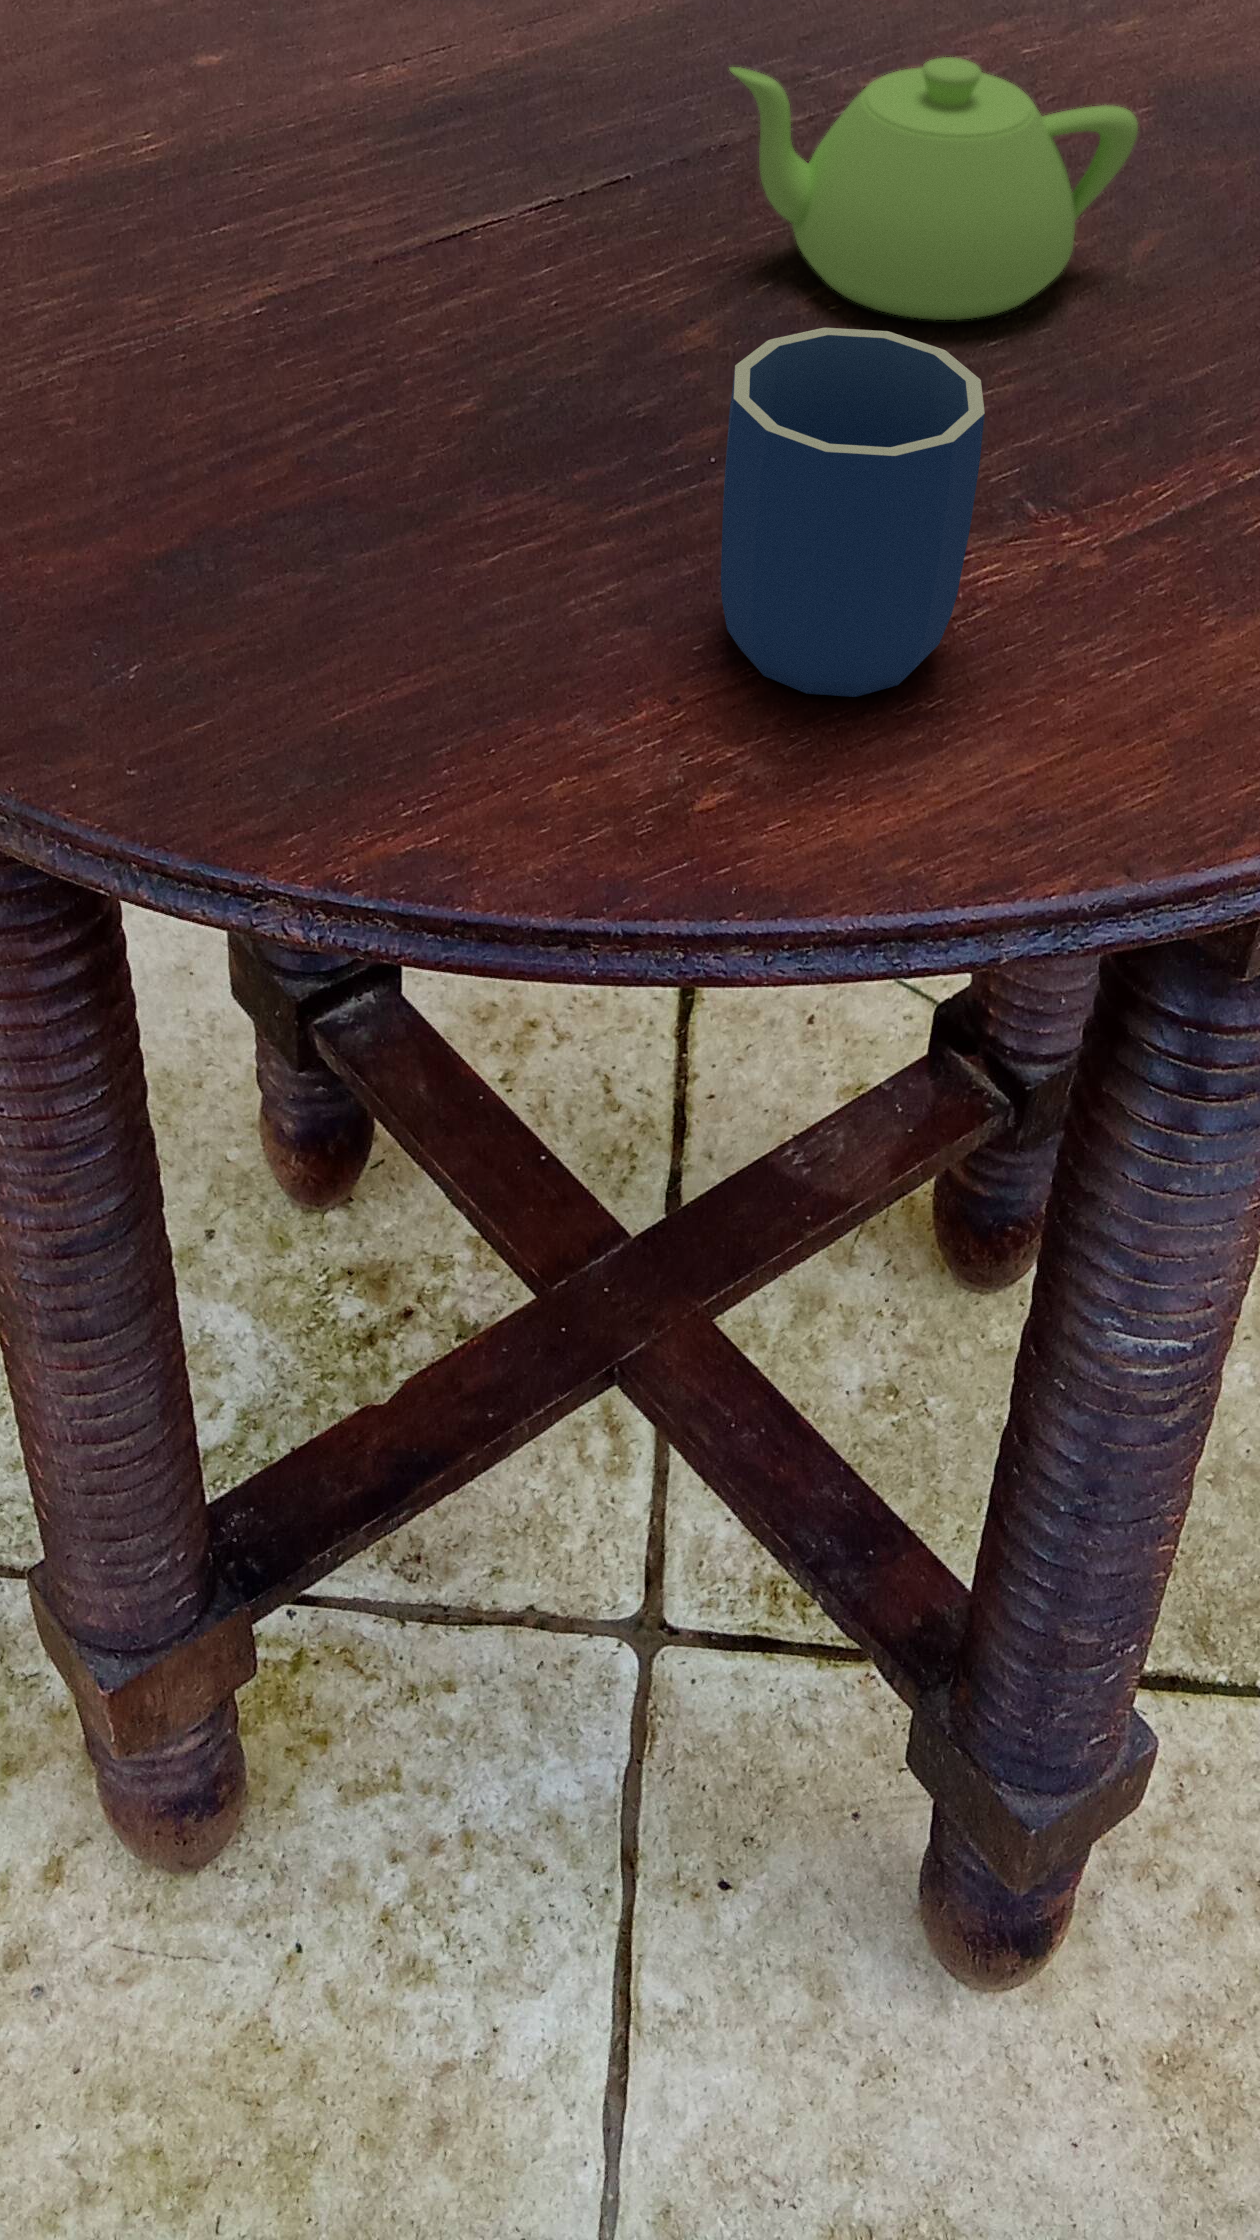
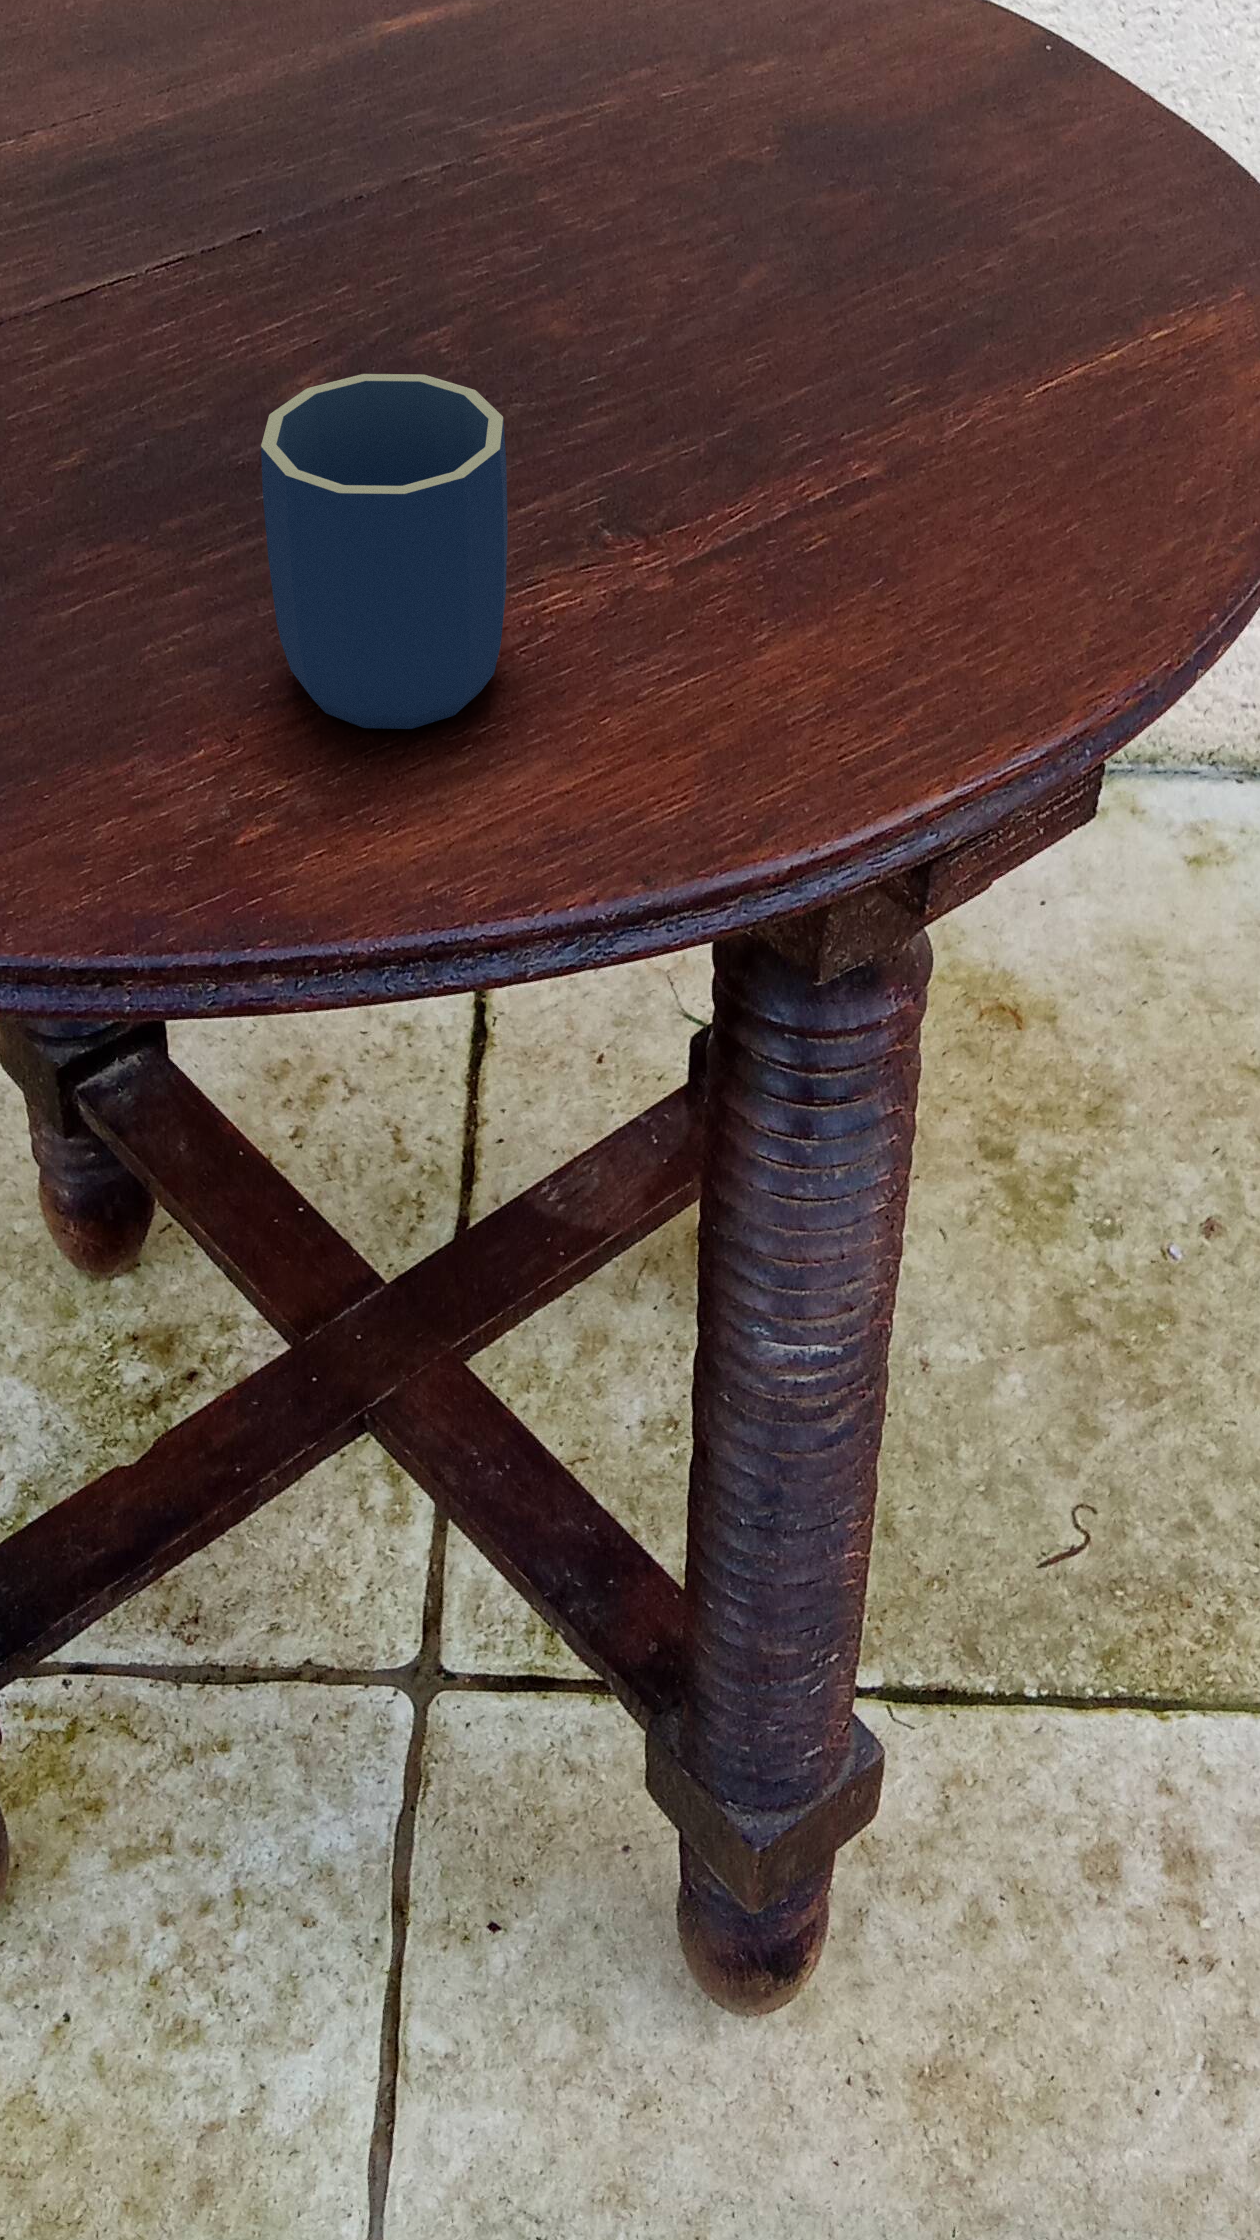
teapot: present [730,57,1138,320] -> none [328,107,729,361]

